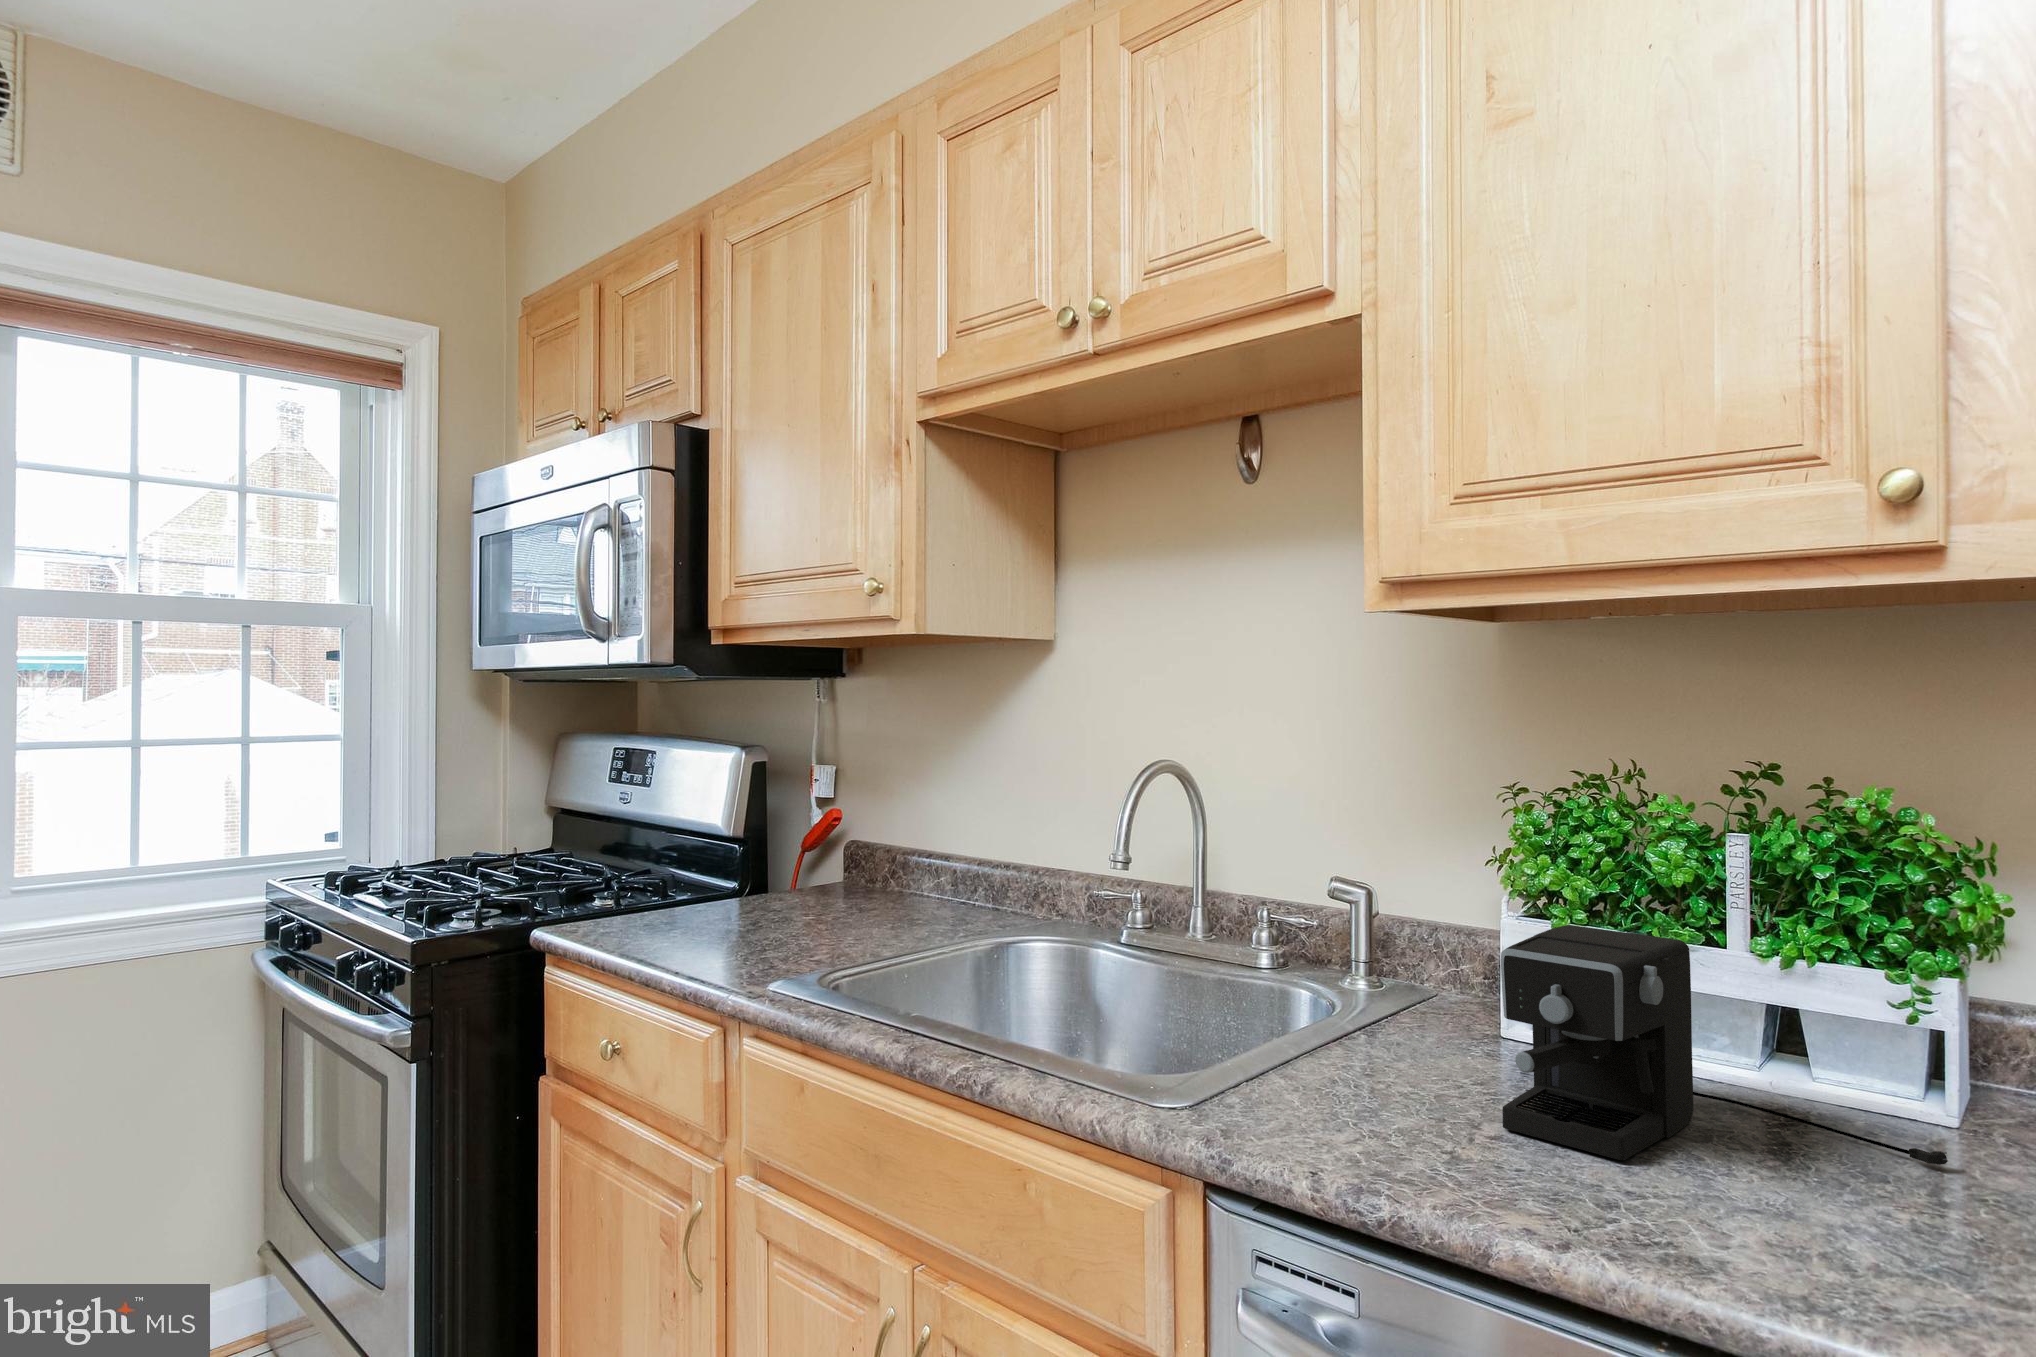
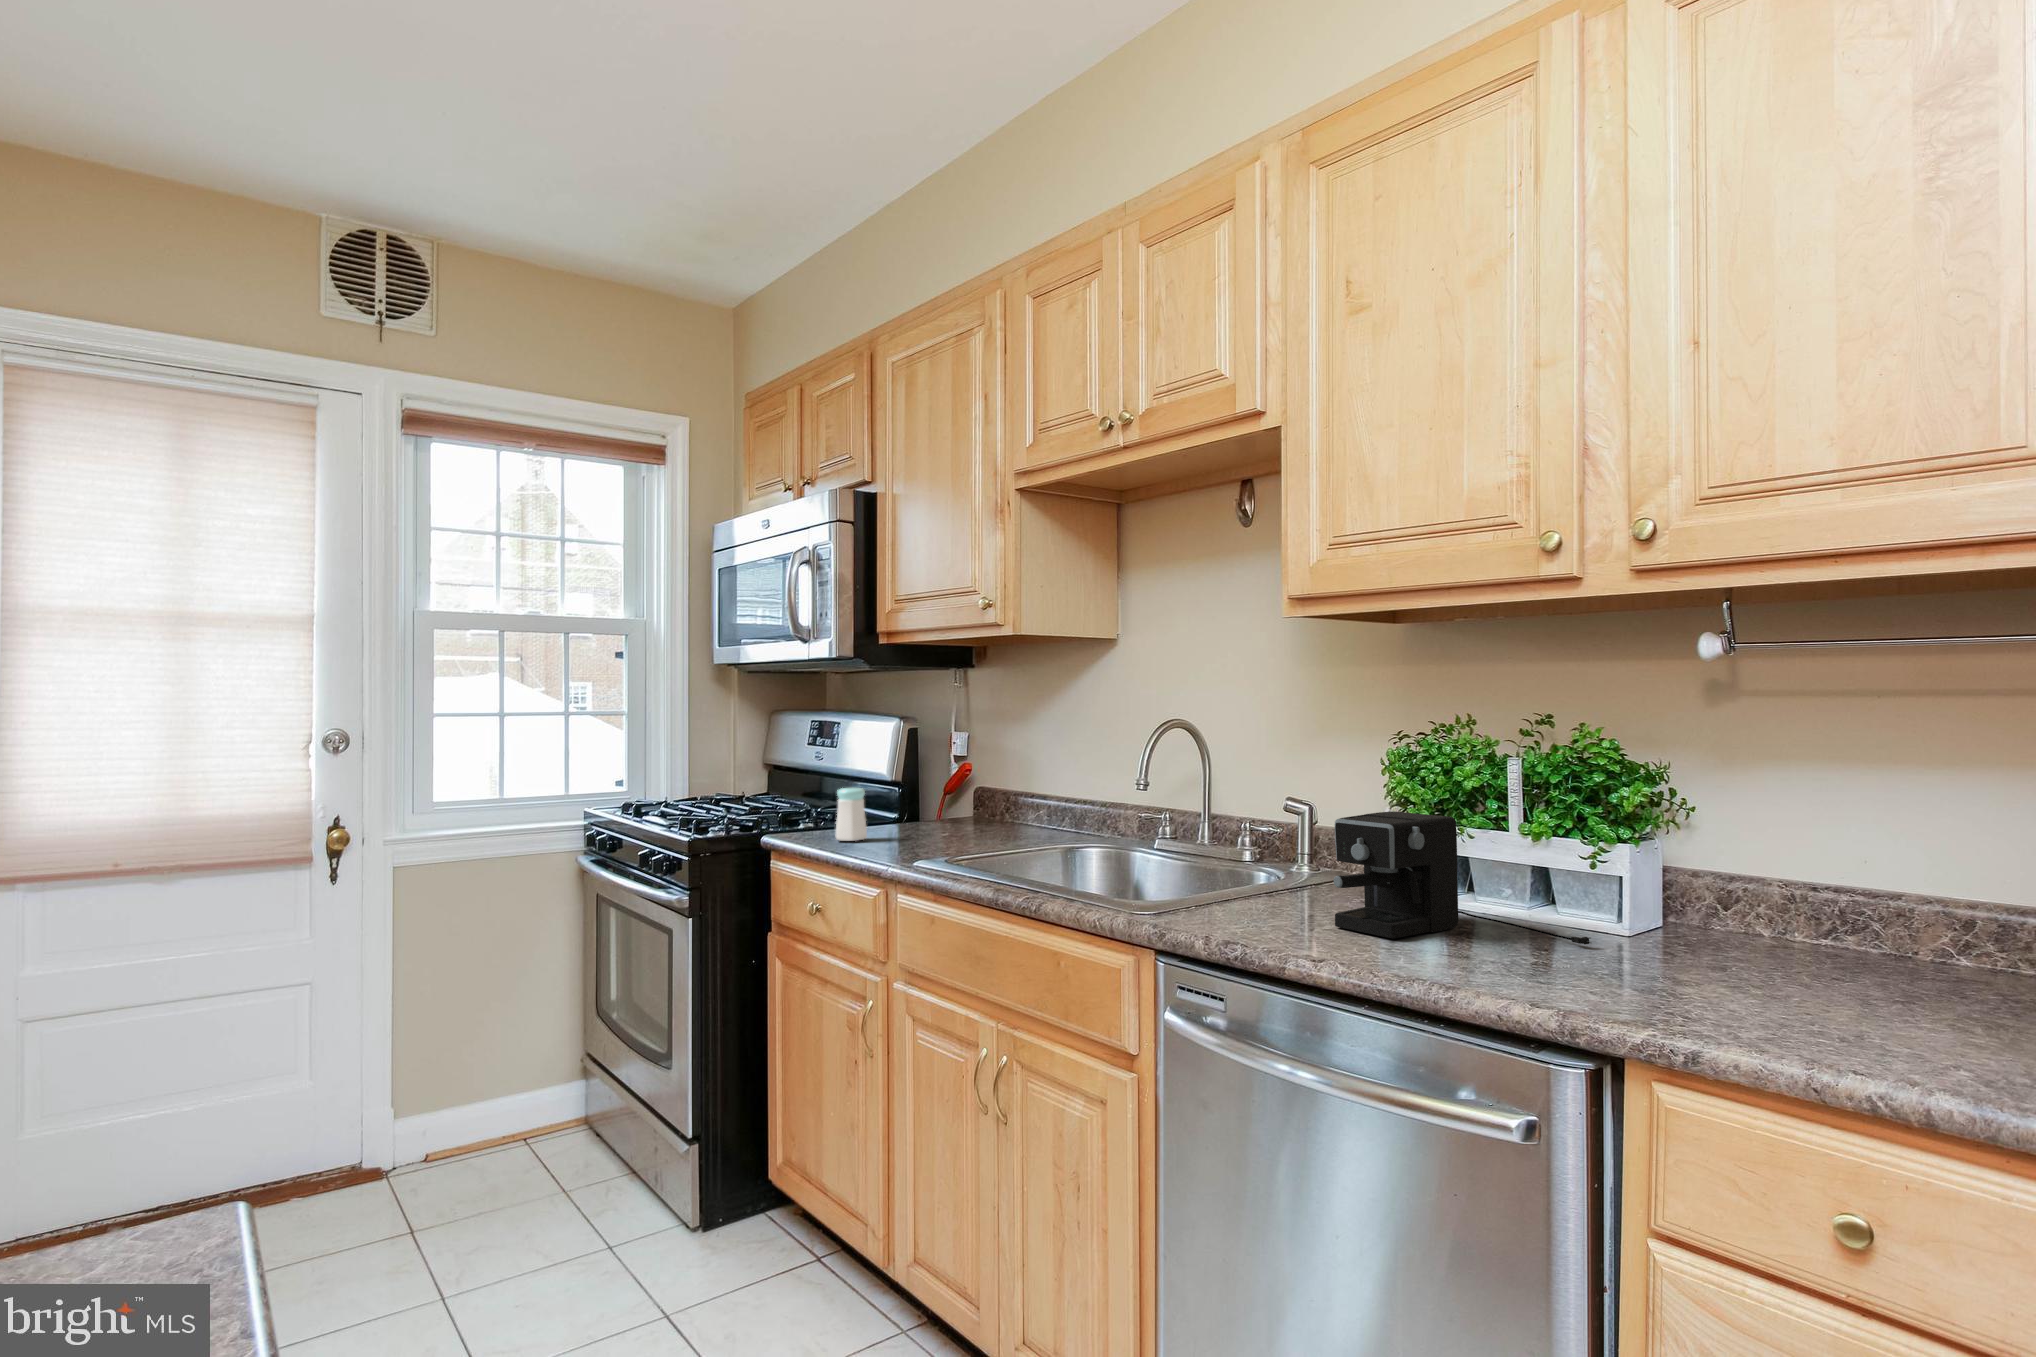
salt shaker: none [645,859,693,940] -> present [836,787,867,841]

